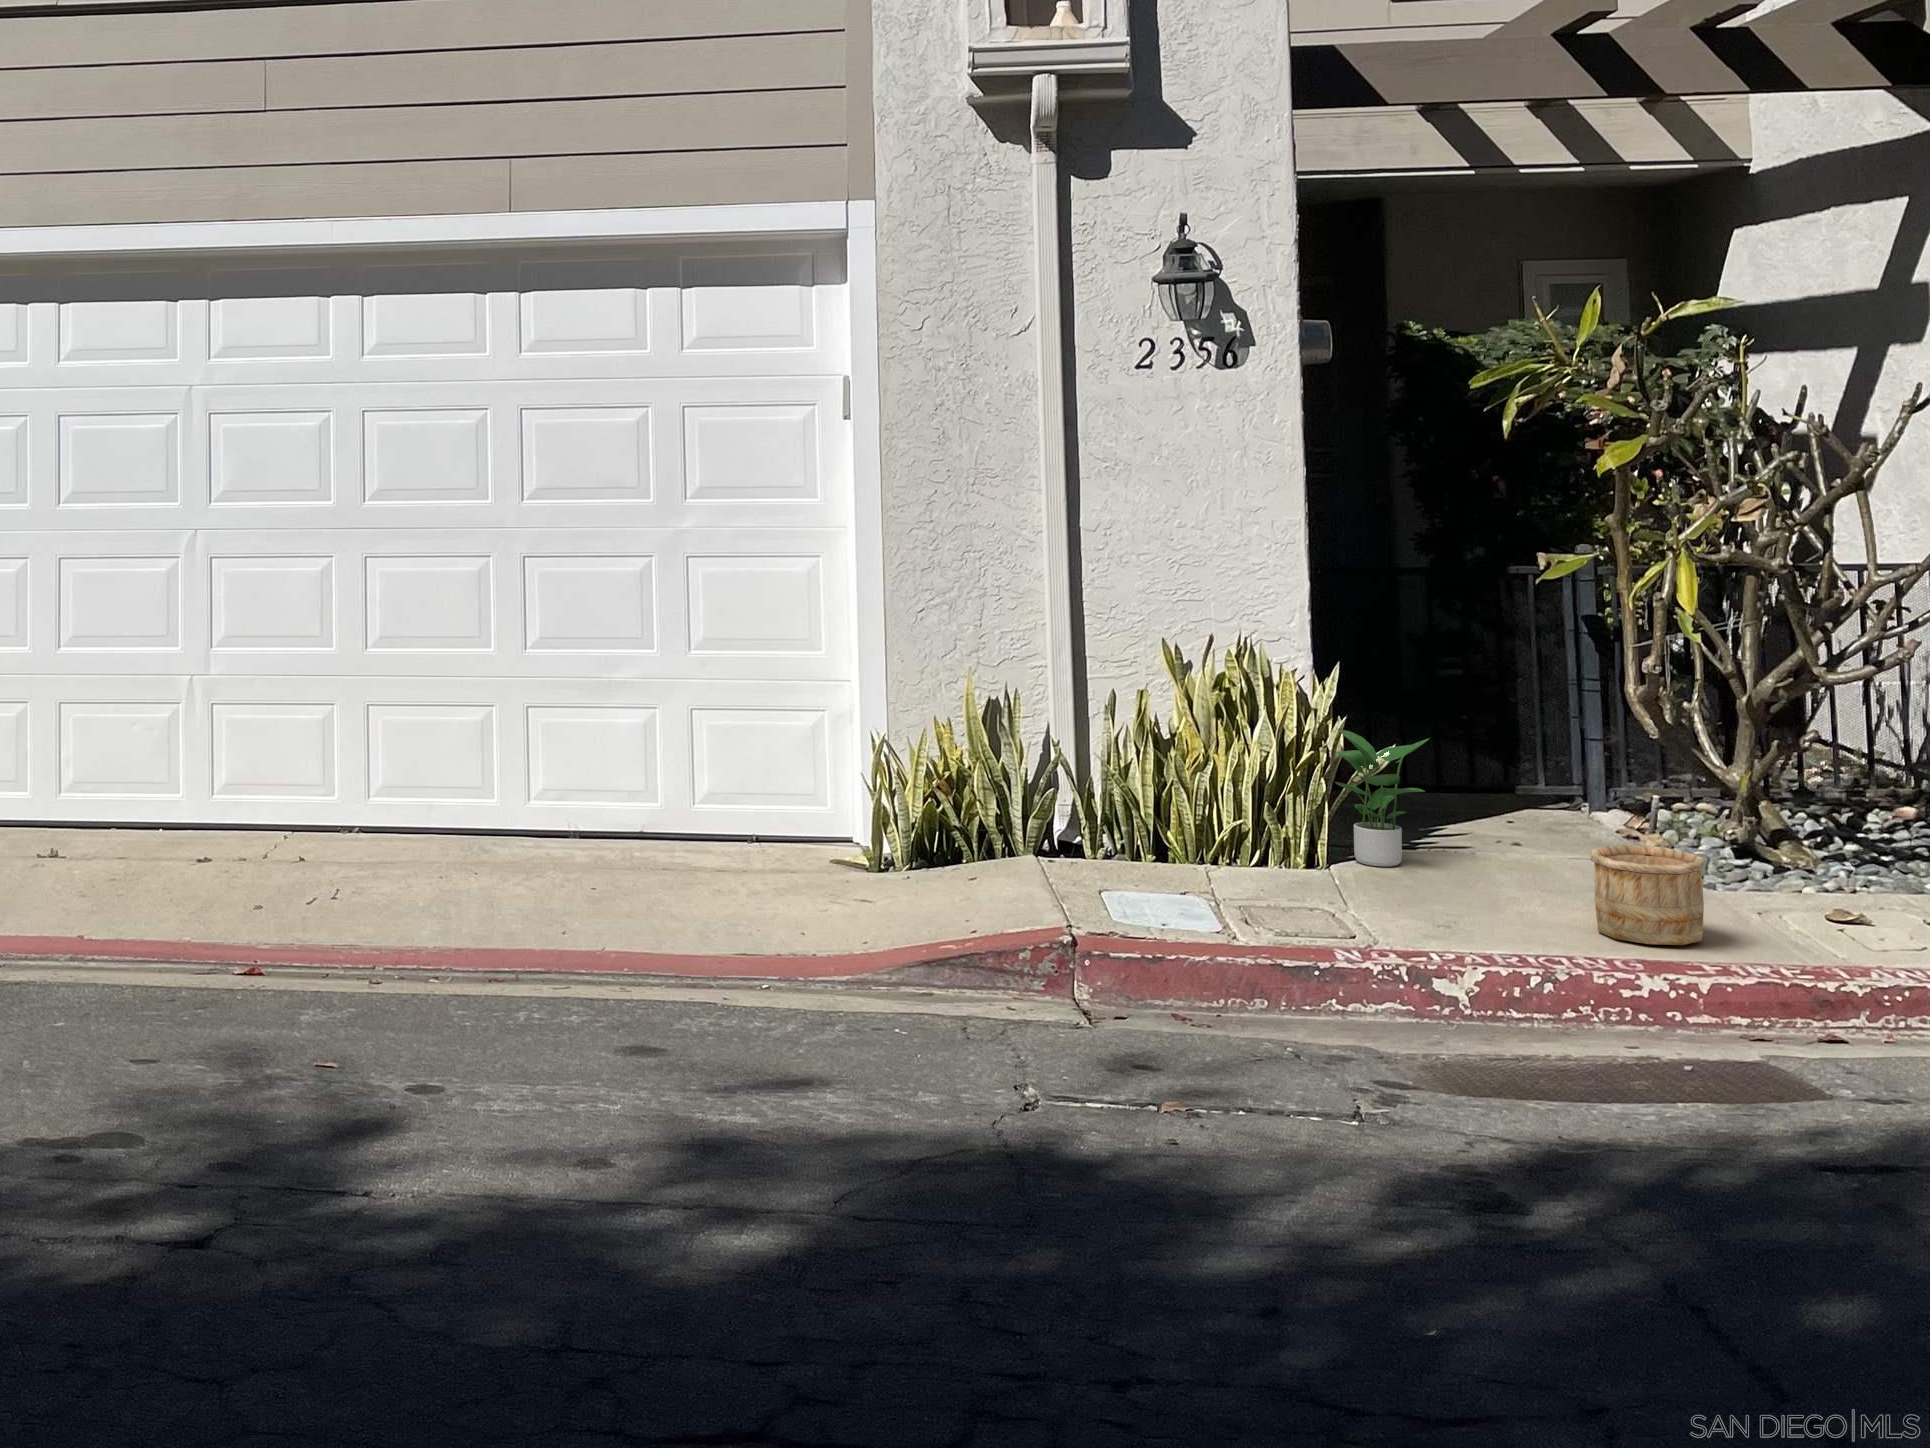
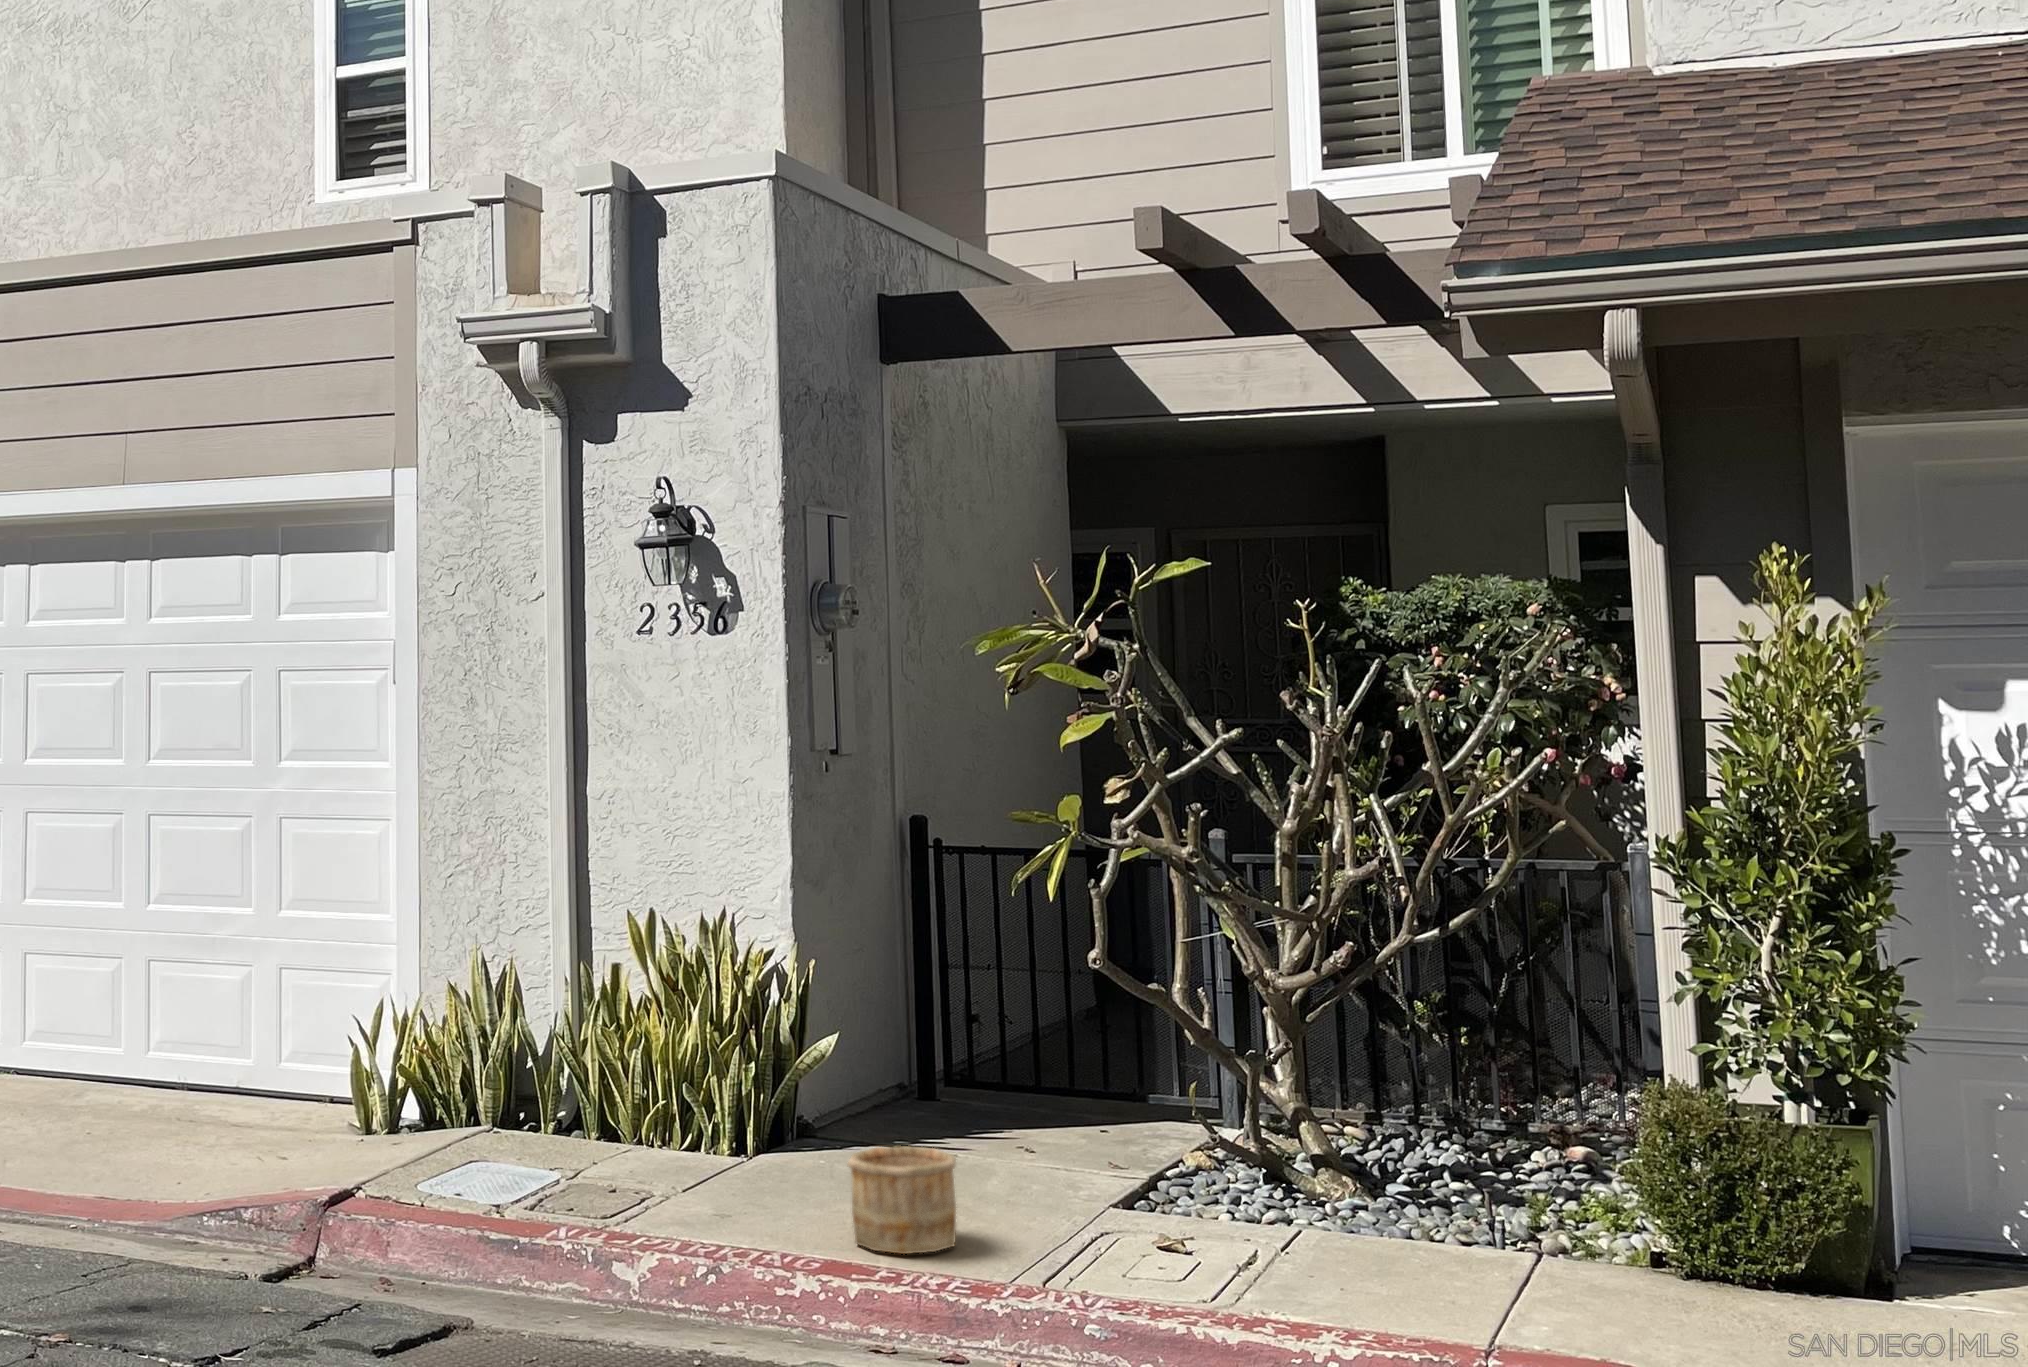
potted plant: present [1335,729,1429,867] -> none [783,1014,881,1164]

